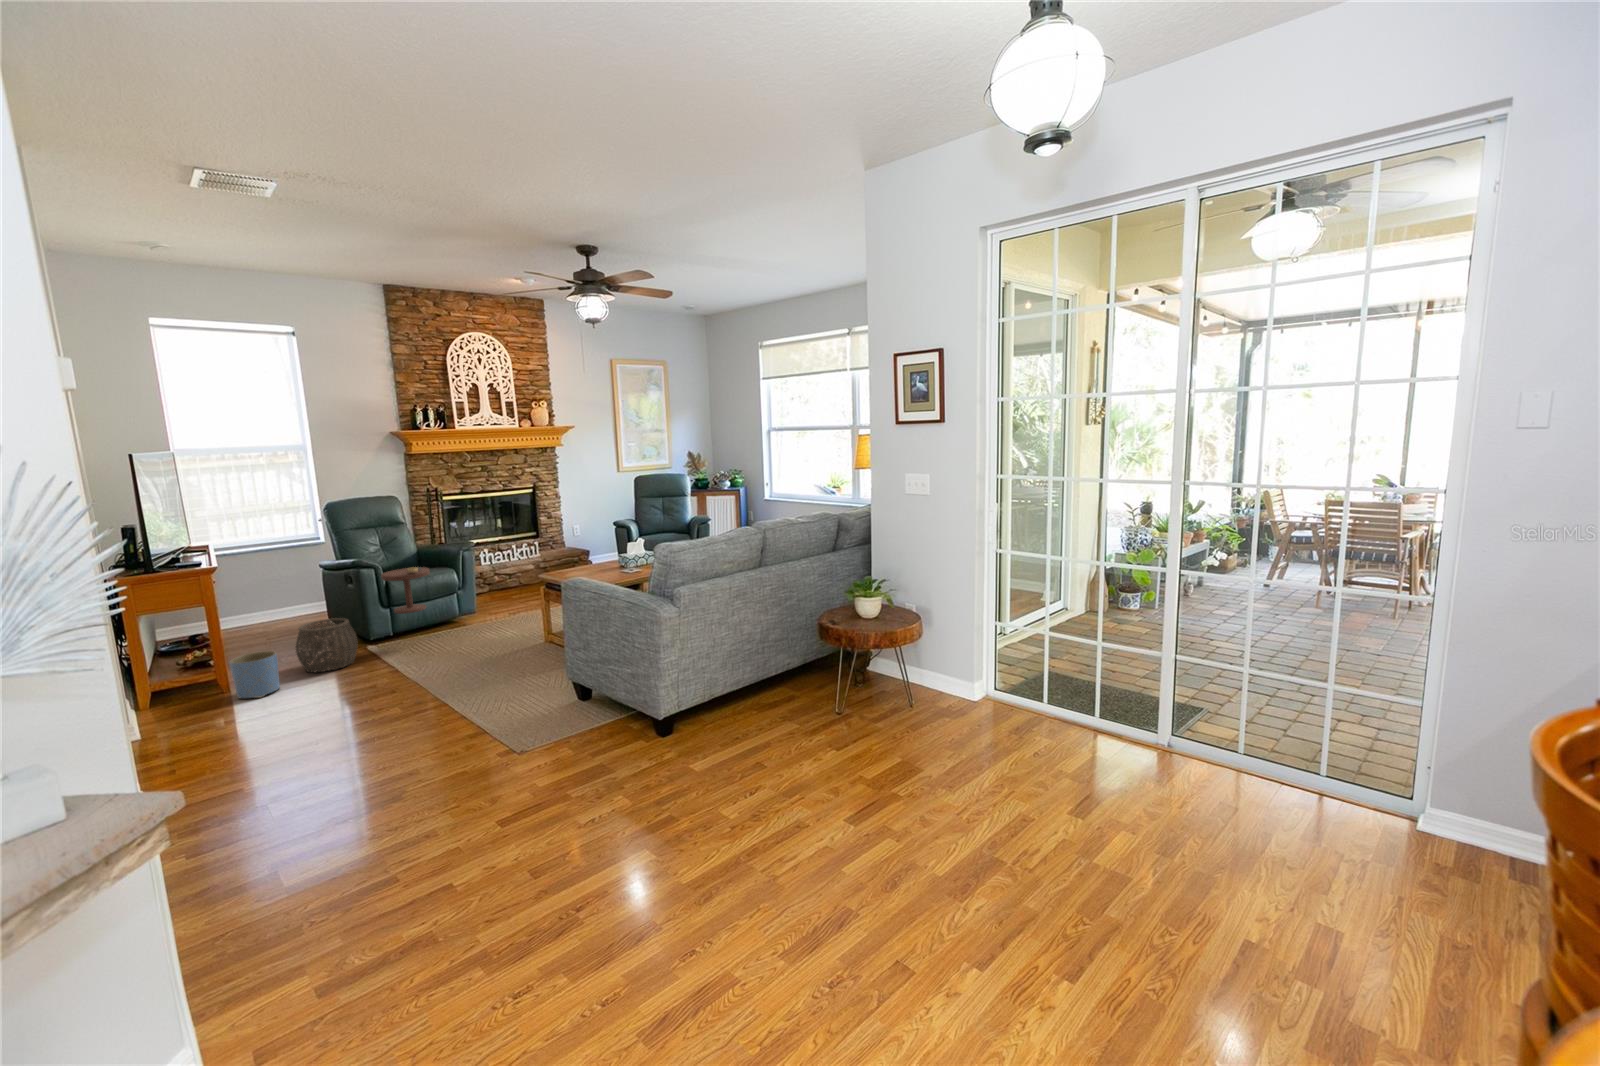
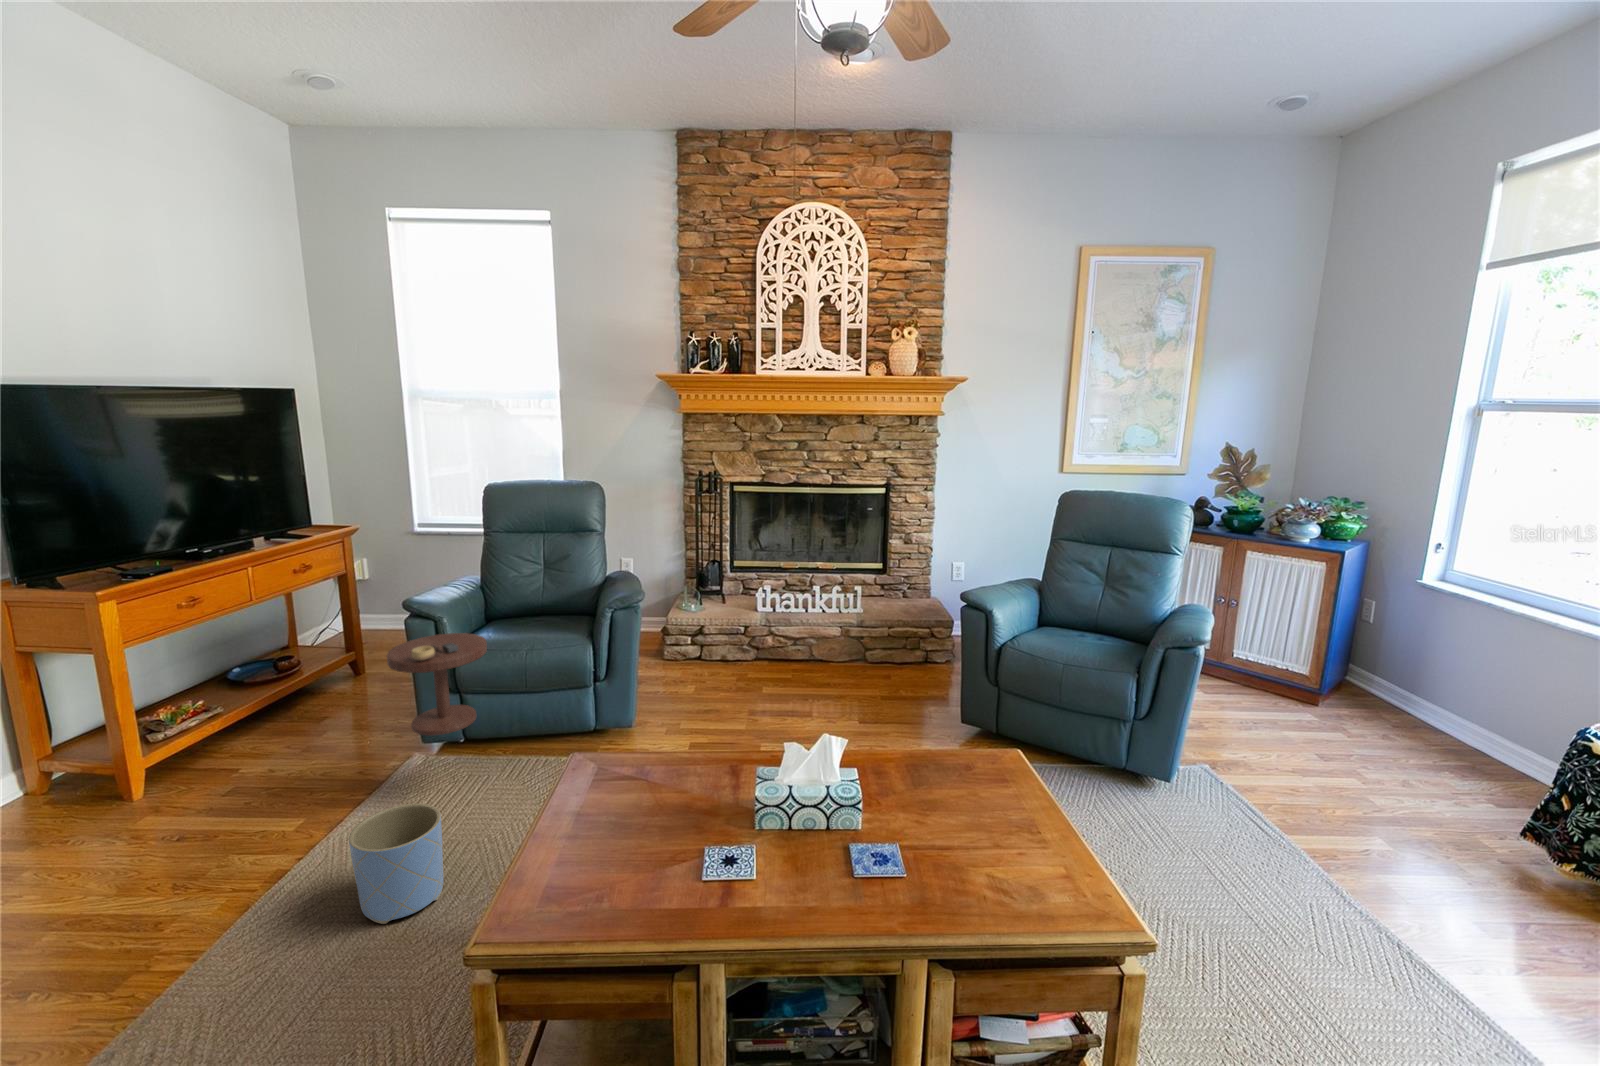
woven basket: present [296,618,357,672] -> none [240,700,360,811]
planter: present [230,651,280,698] -> present [349,803,443,924]

